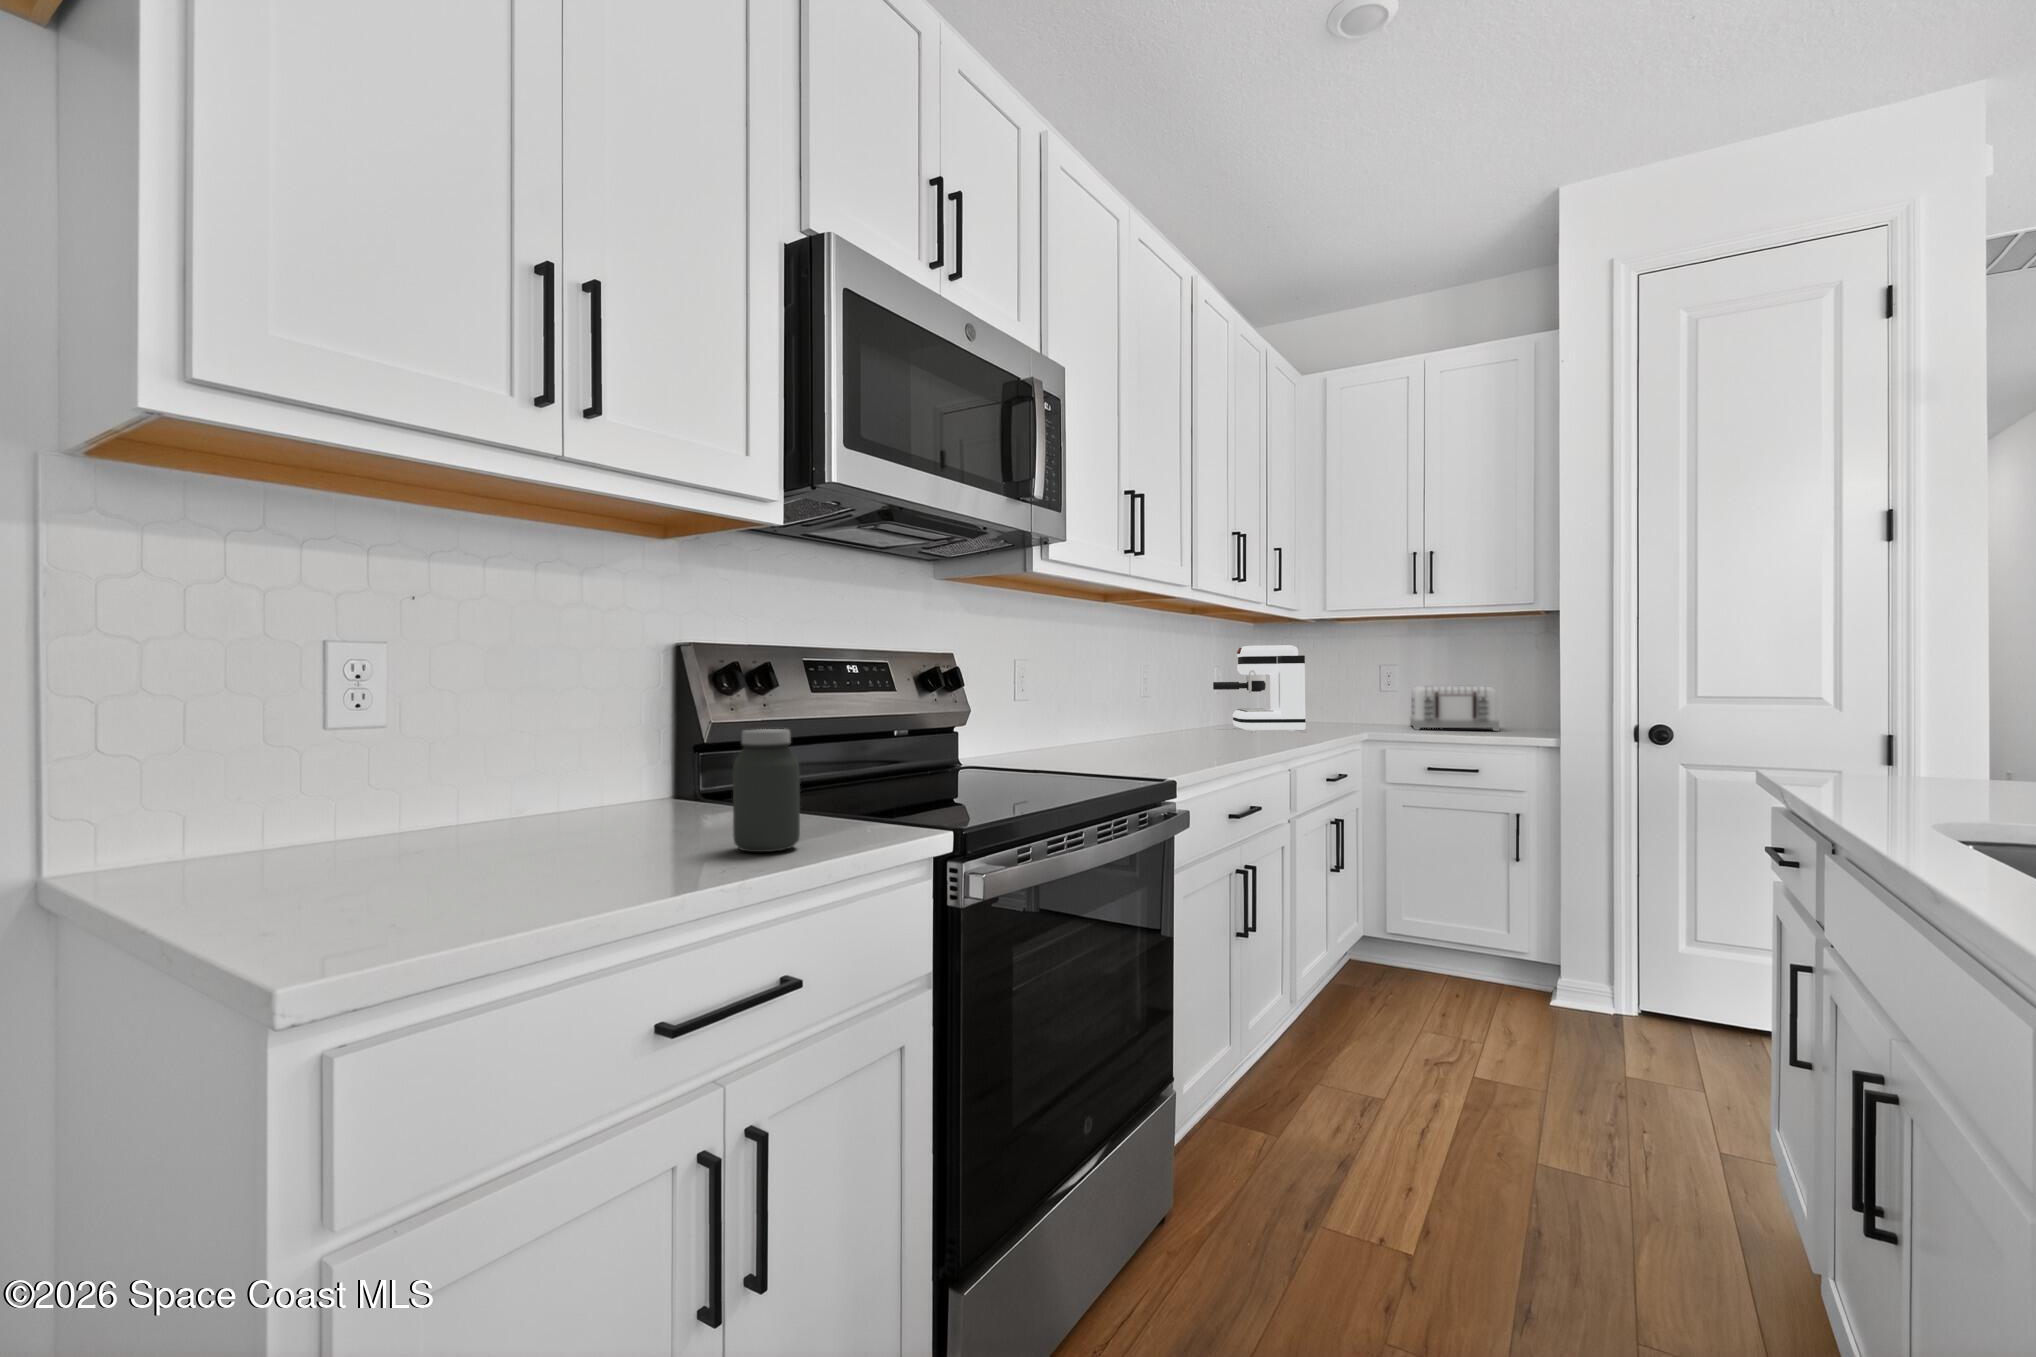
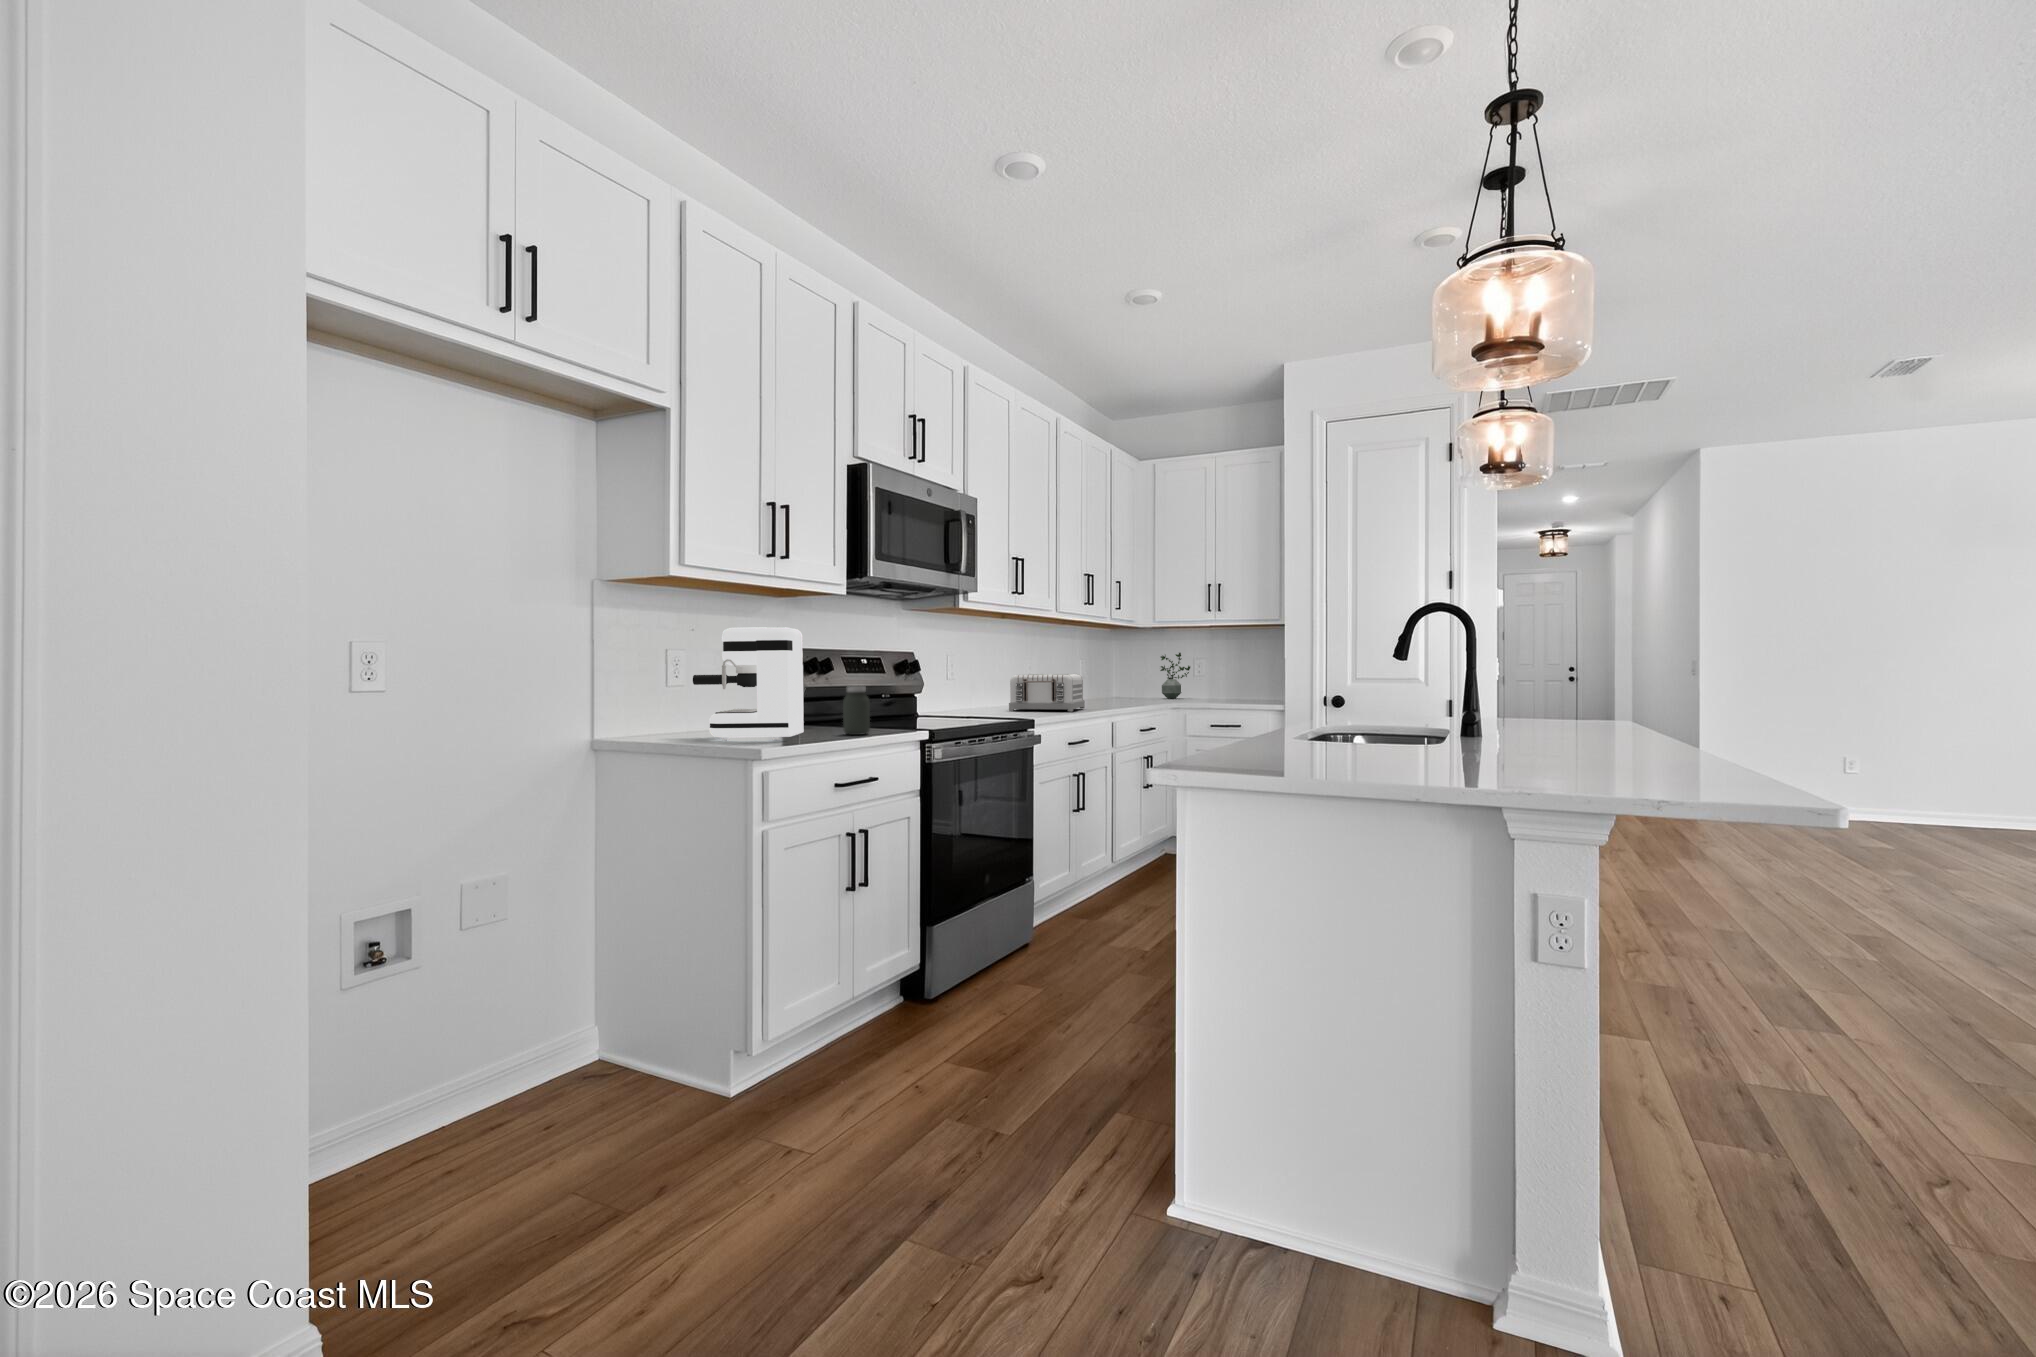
coffee maker: present [1213,645,1306,732] -> present [693,627,804,740]
potted plant: none [1335,655,1382,725] -> present [1160,653,1190,699]
toaster: present [1410,686,1499,731] -> present [1009,674,1085,711]

